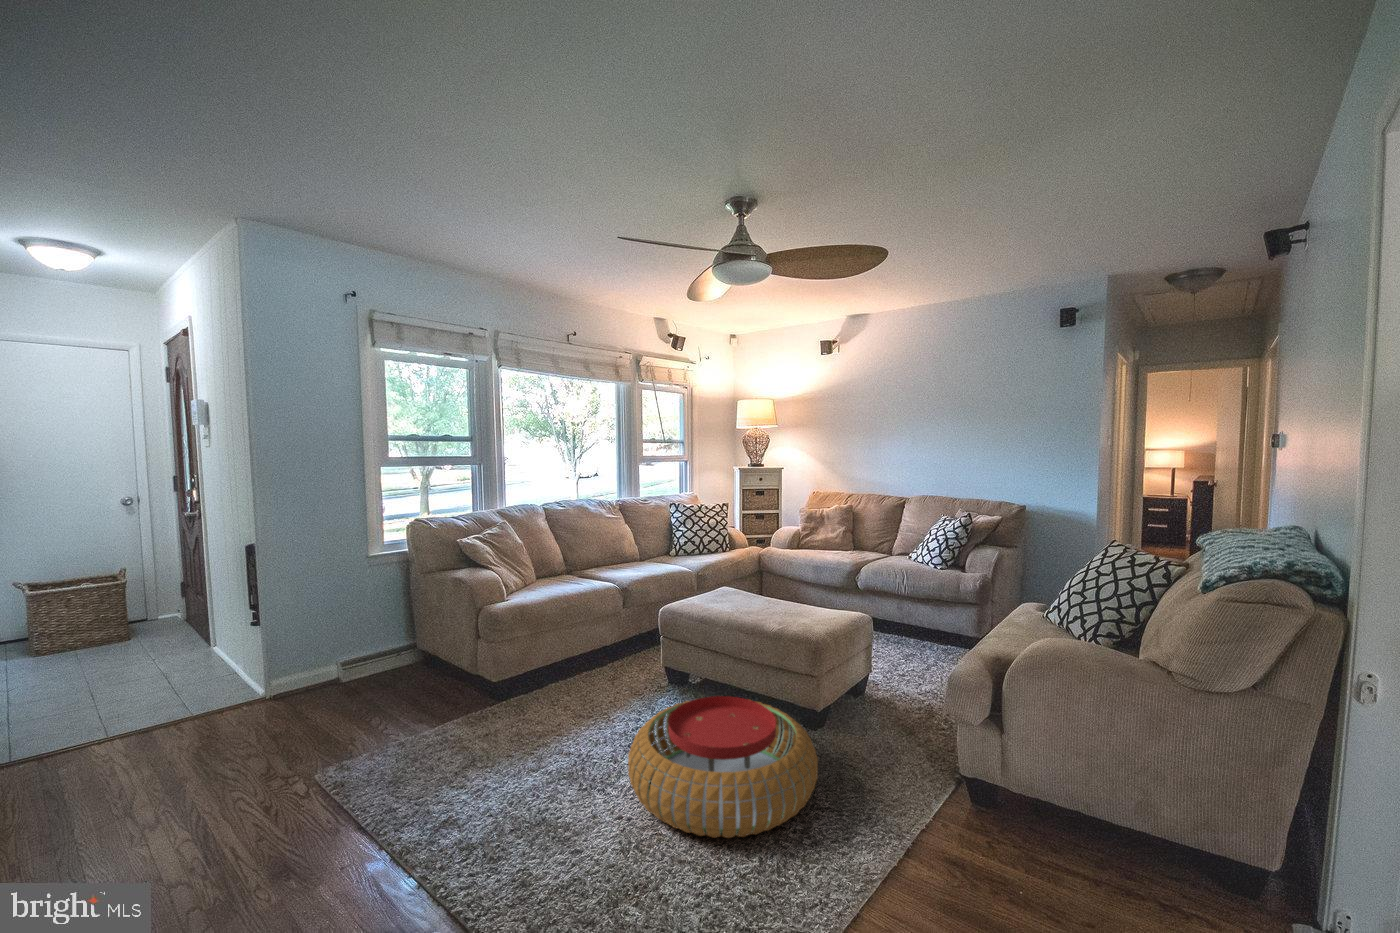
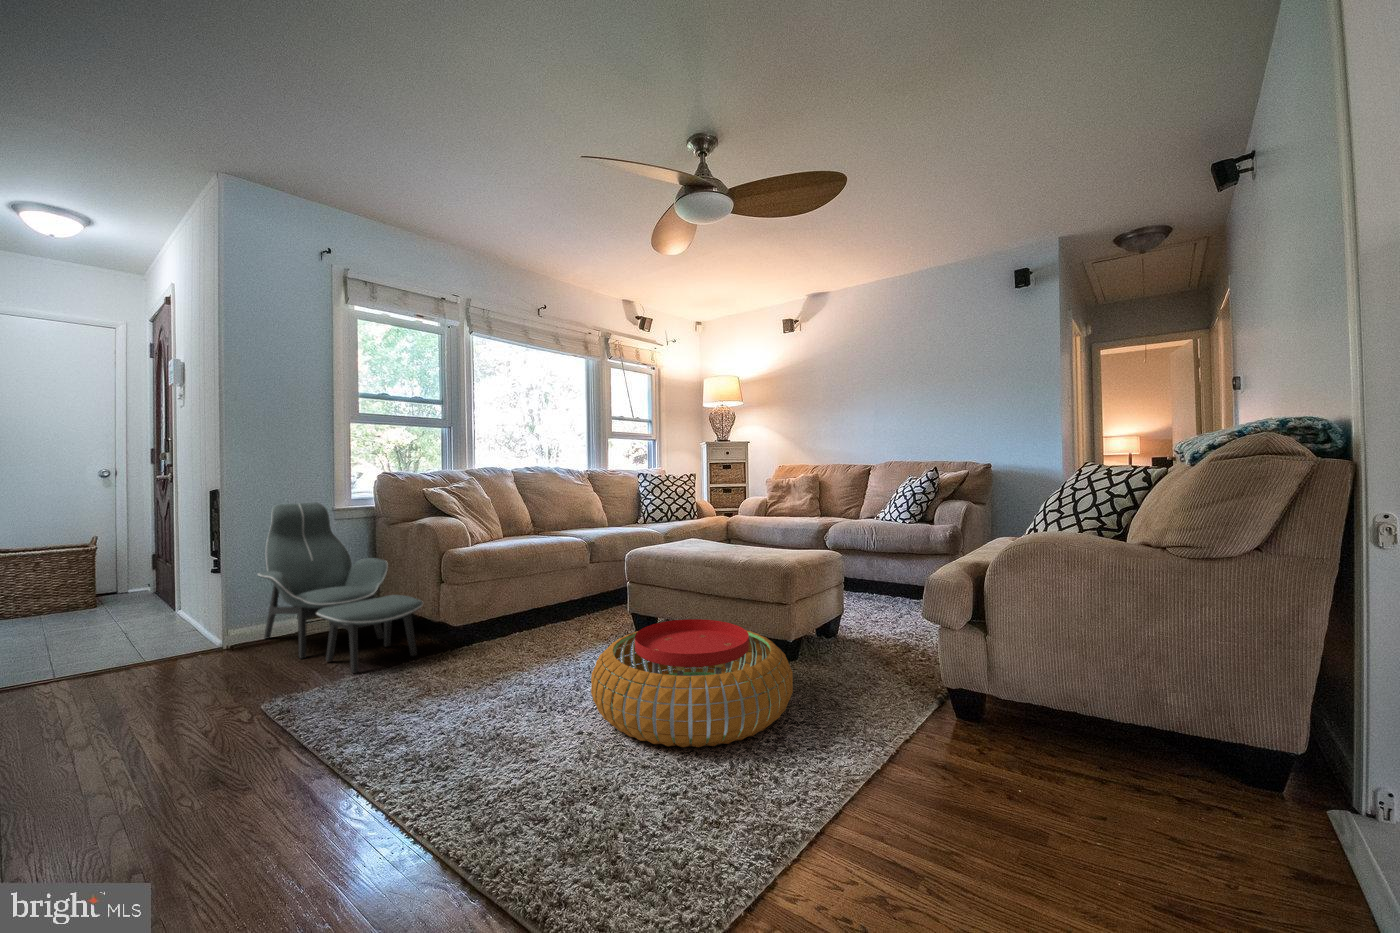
lounge chair: none [317,555,468,734] -> present [258,503,423,673]

